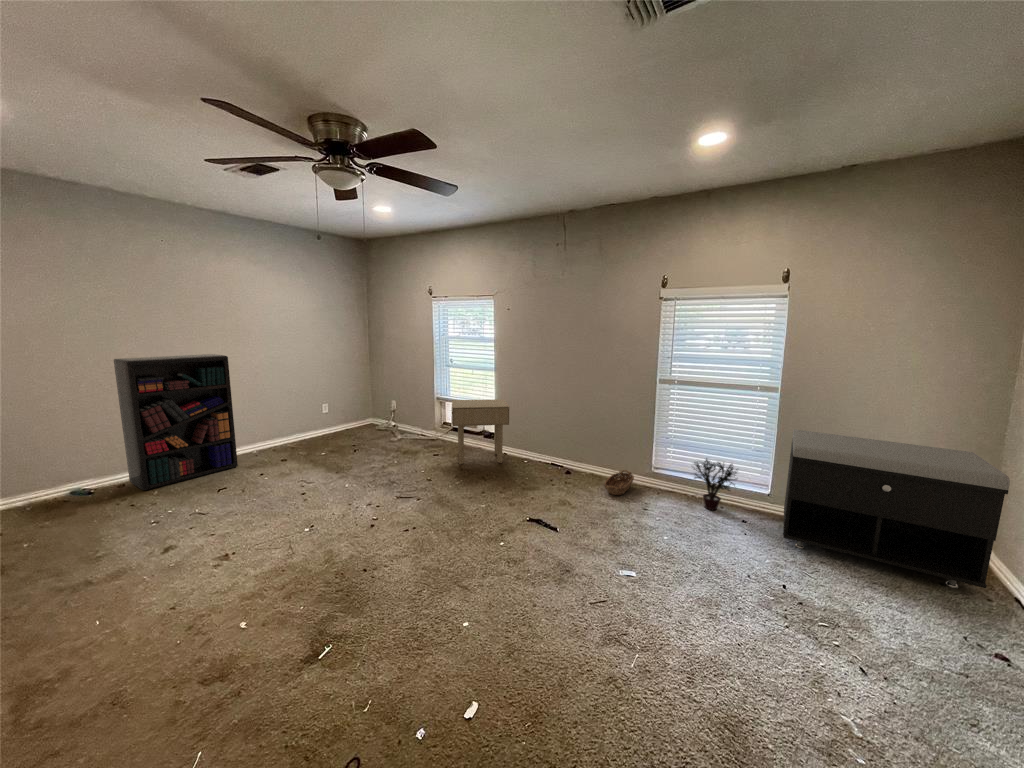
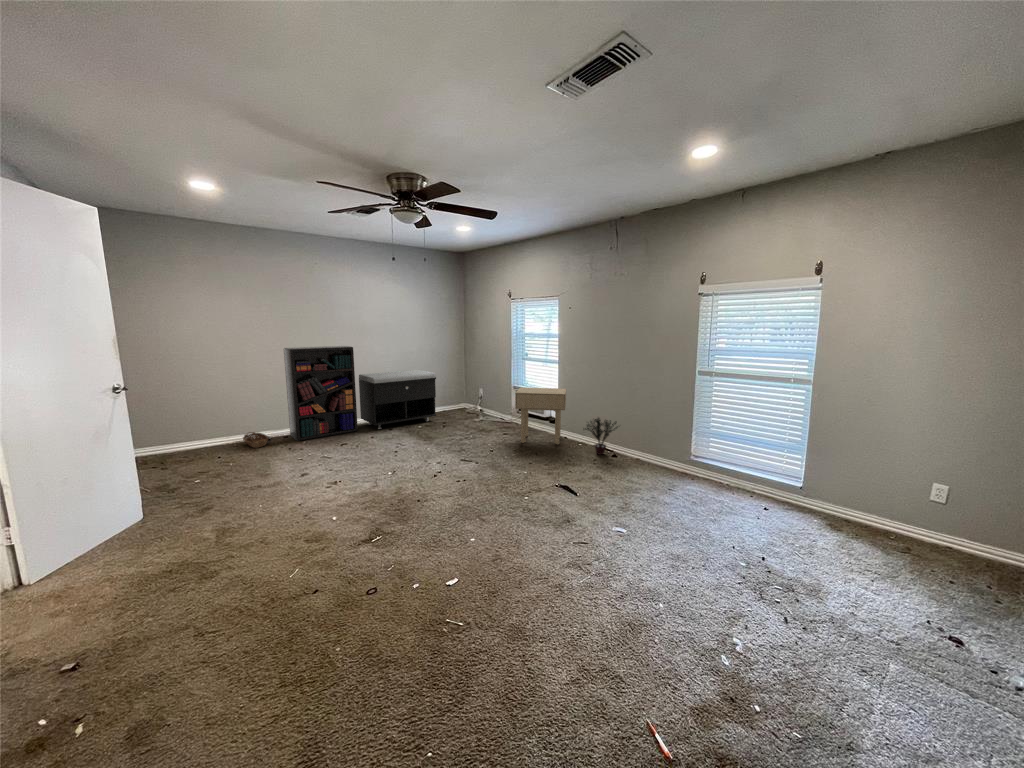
storage bench: present [783,429,1010,588] -> present [359,370,436,429]
potted plant: present [694,459,737,510] -> present [585,418,618,455]
basket: present [604,470,634,495] -> present [243,432,268,448]

